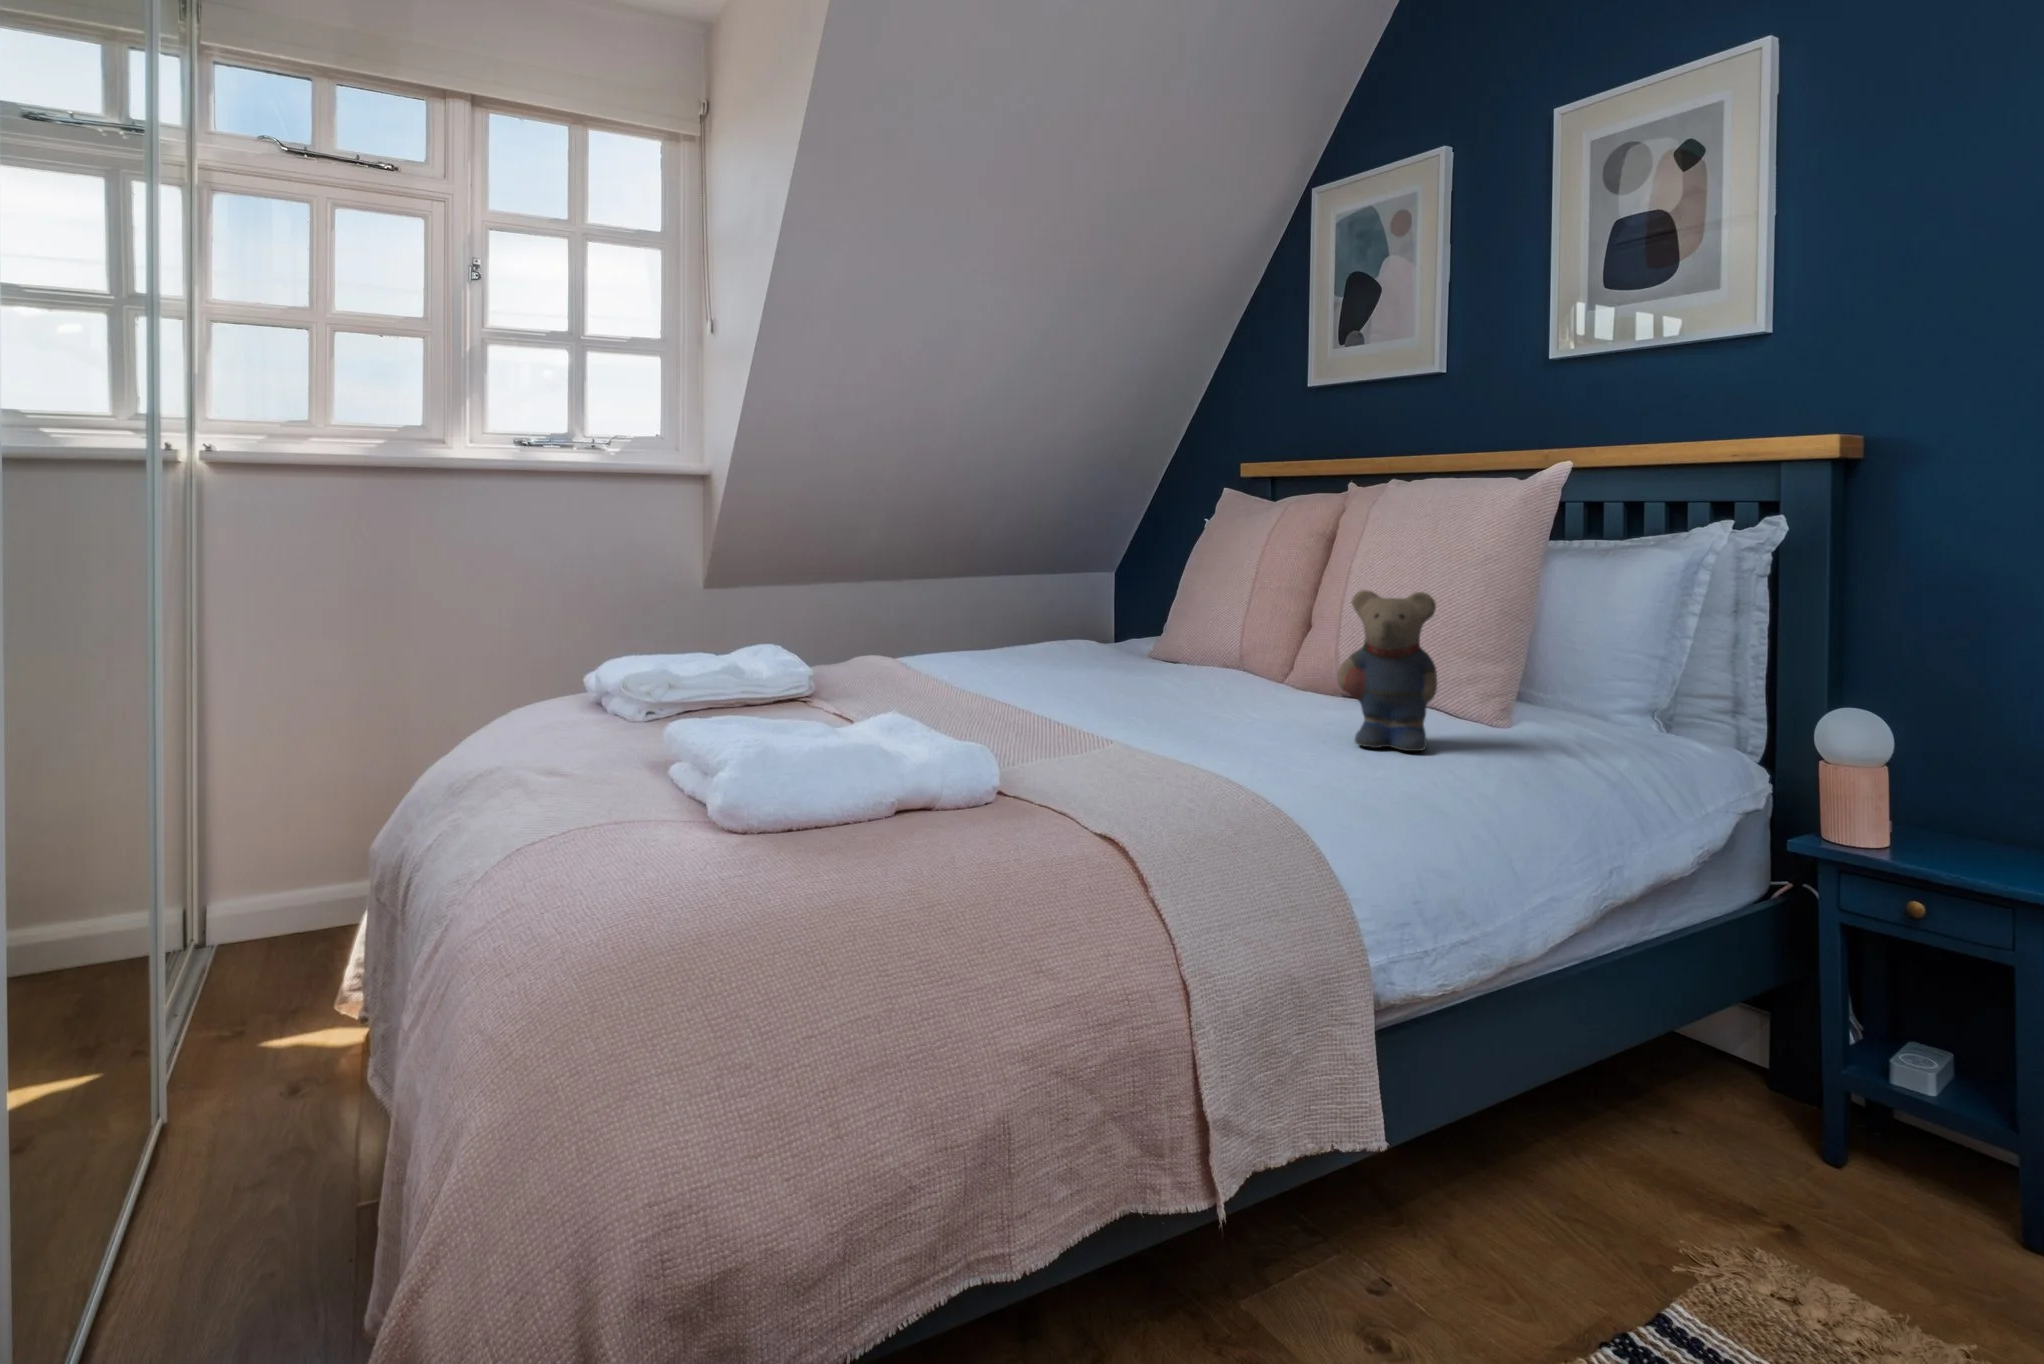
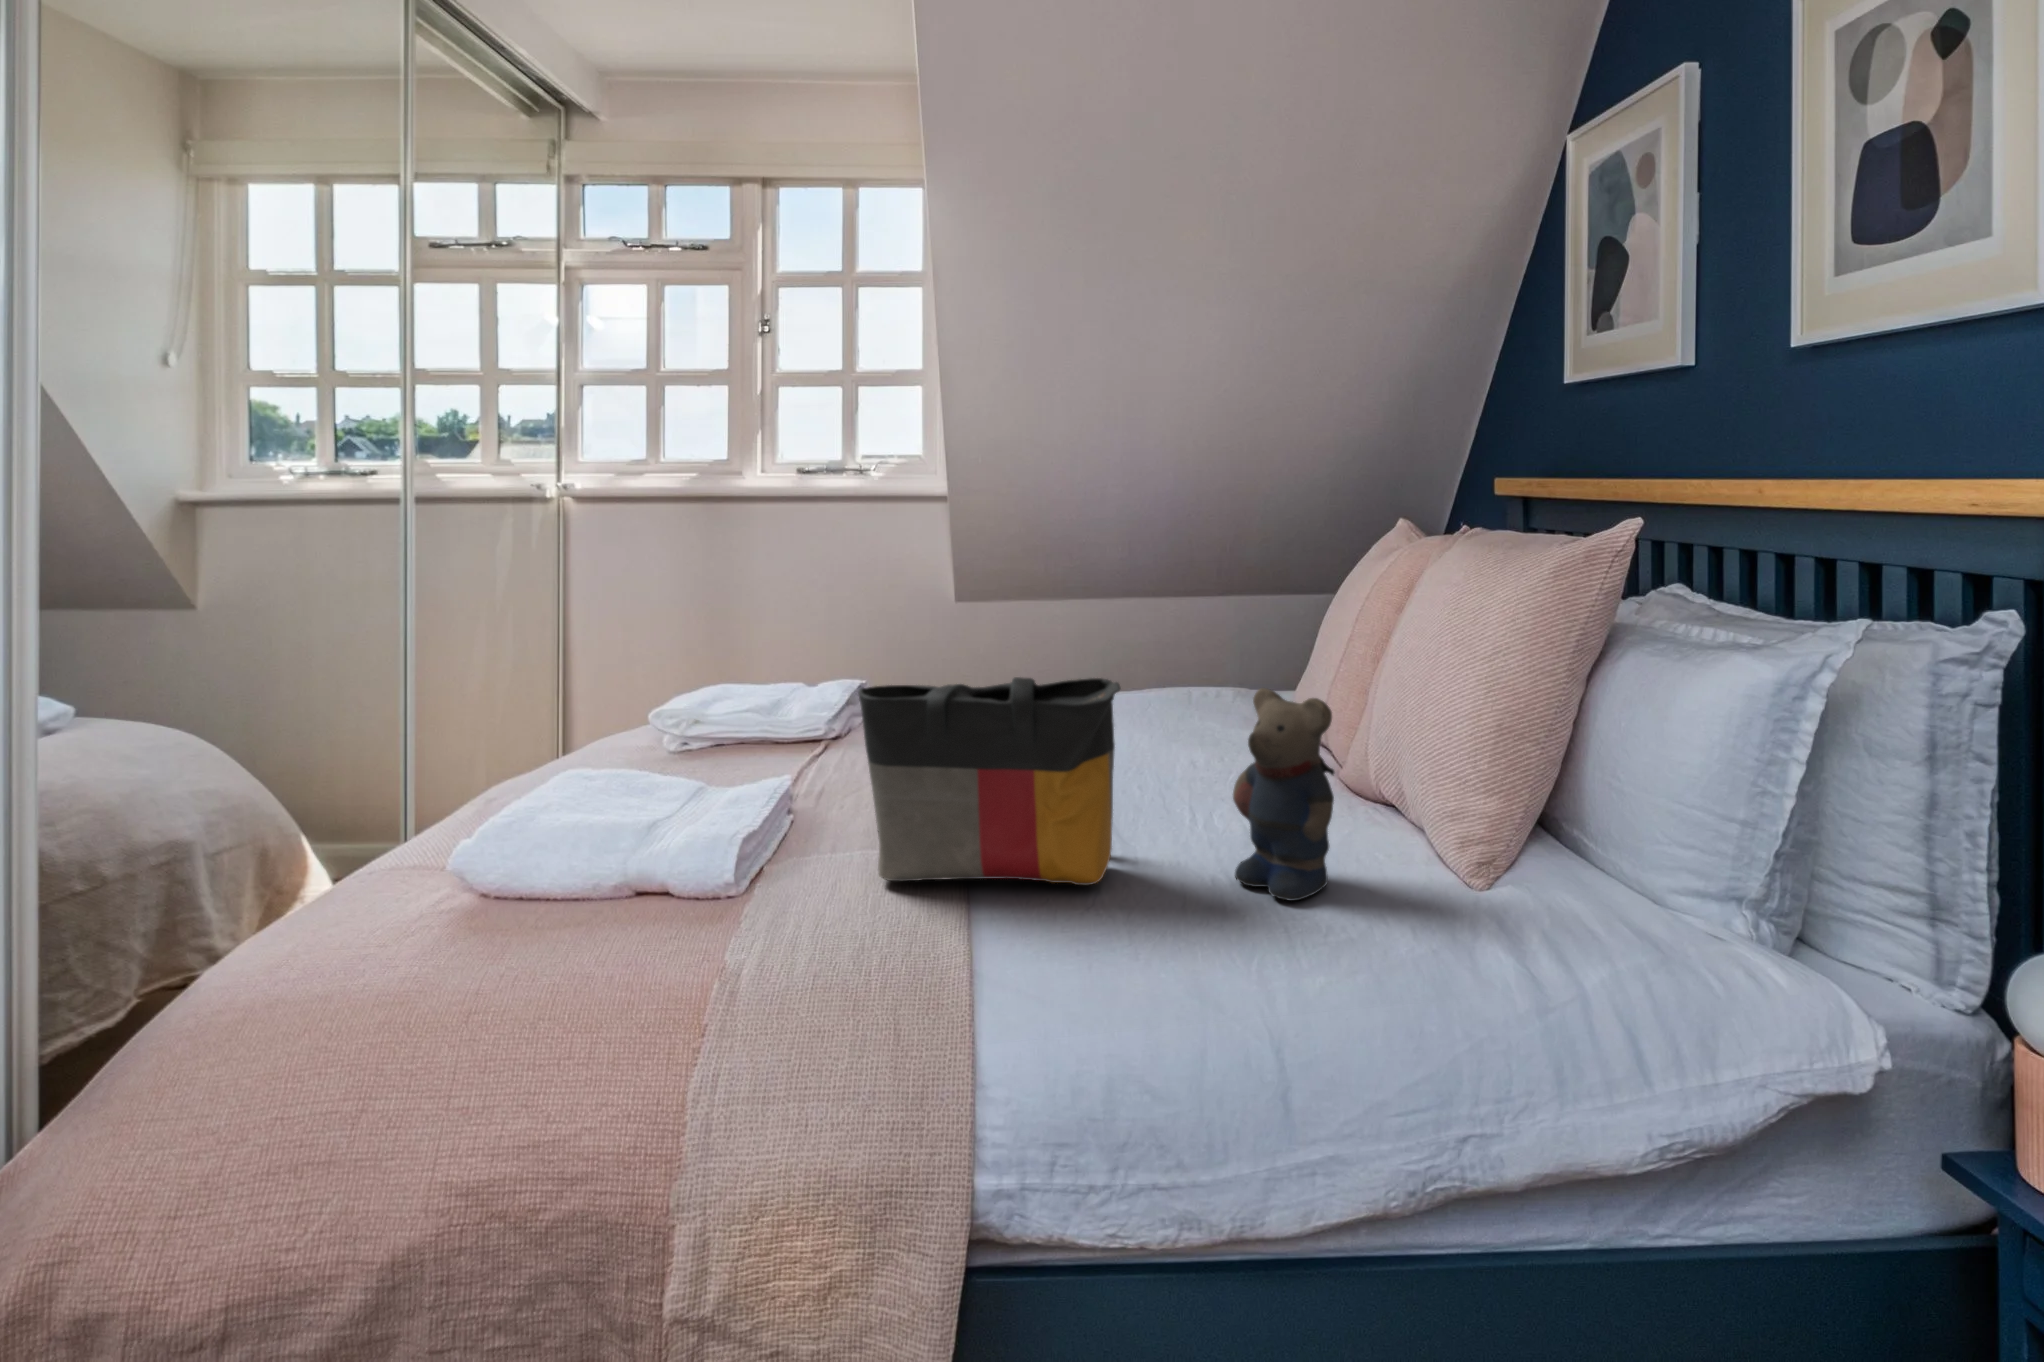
tote bag: none [1070,584,1290,775] -> present [858,677,1121,885]

